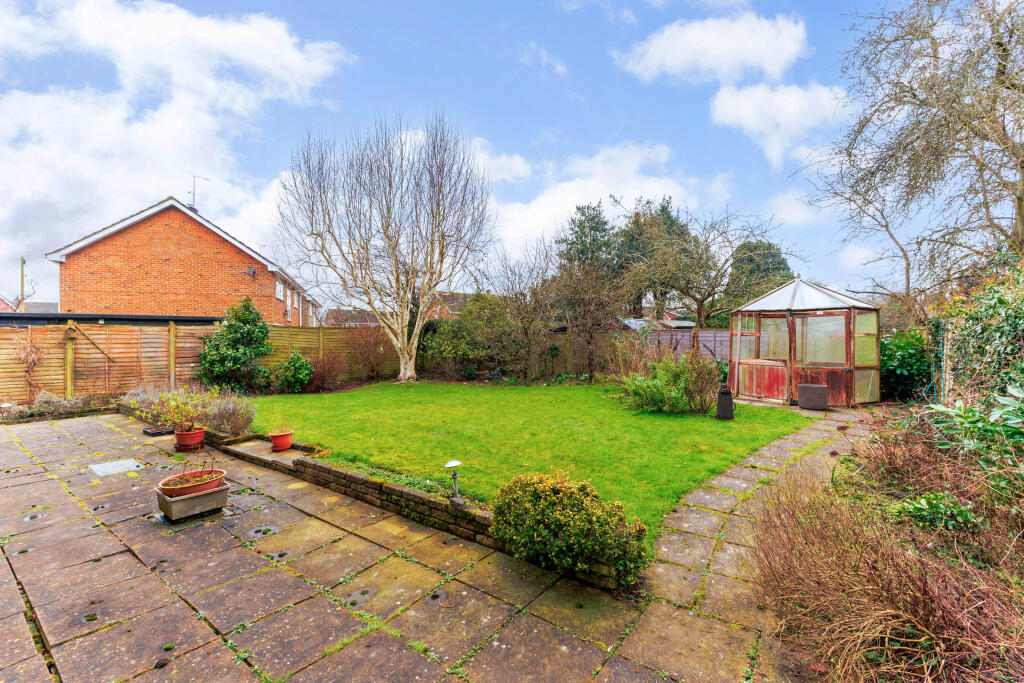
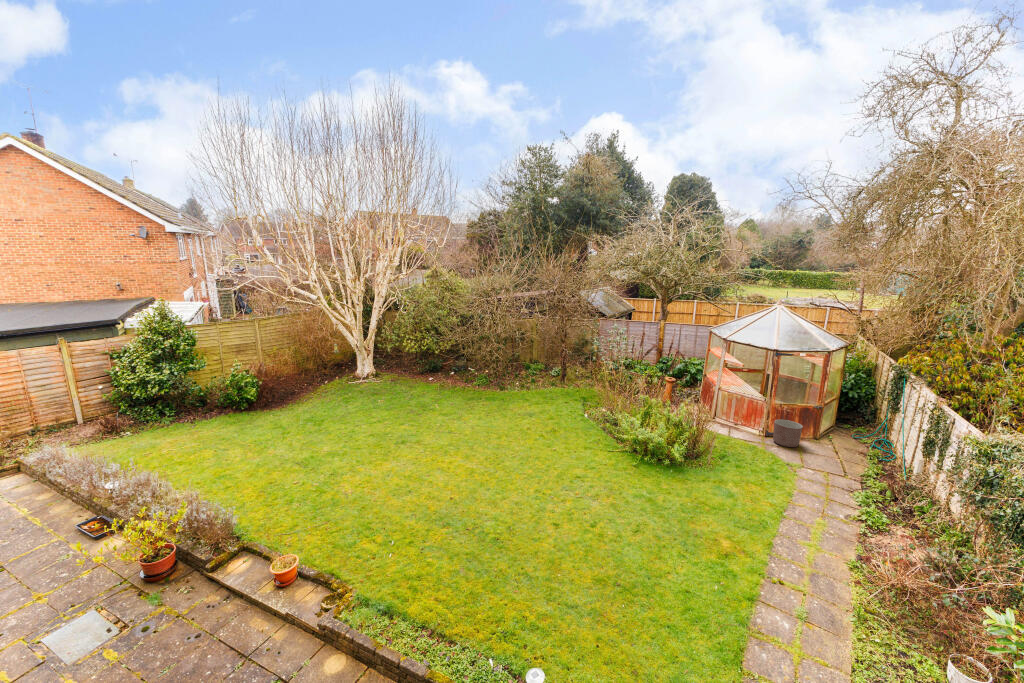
watering can: present [716,385,736,419] -> none [701,439,733,476]

